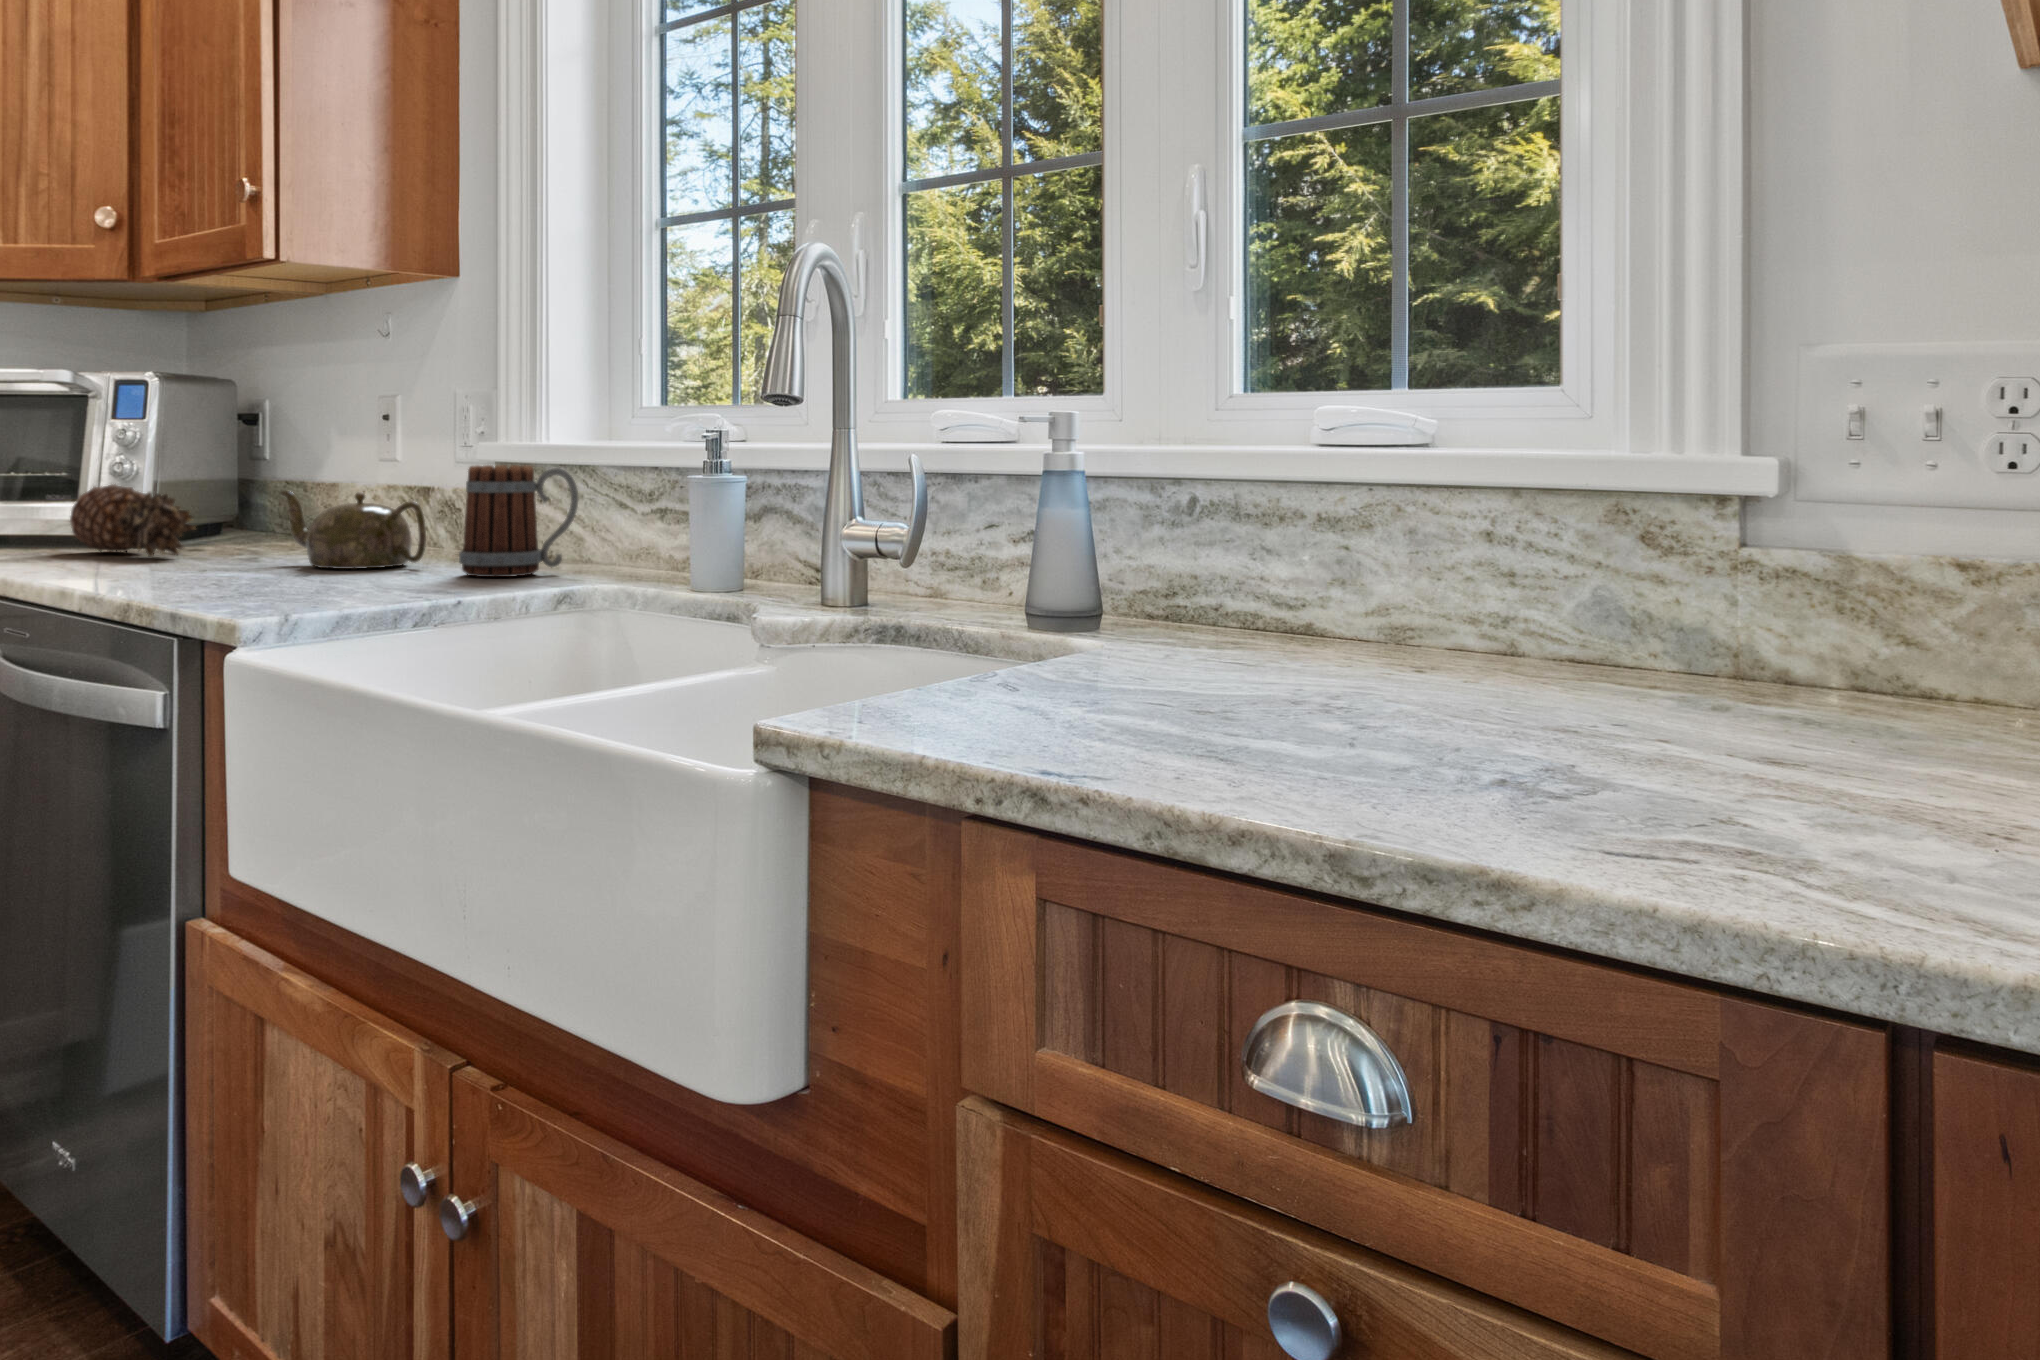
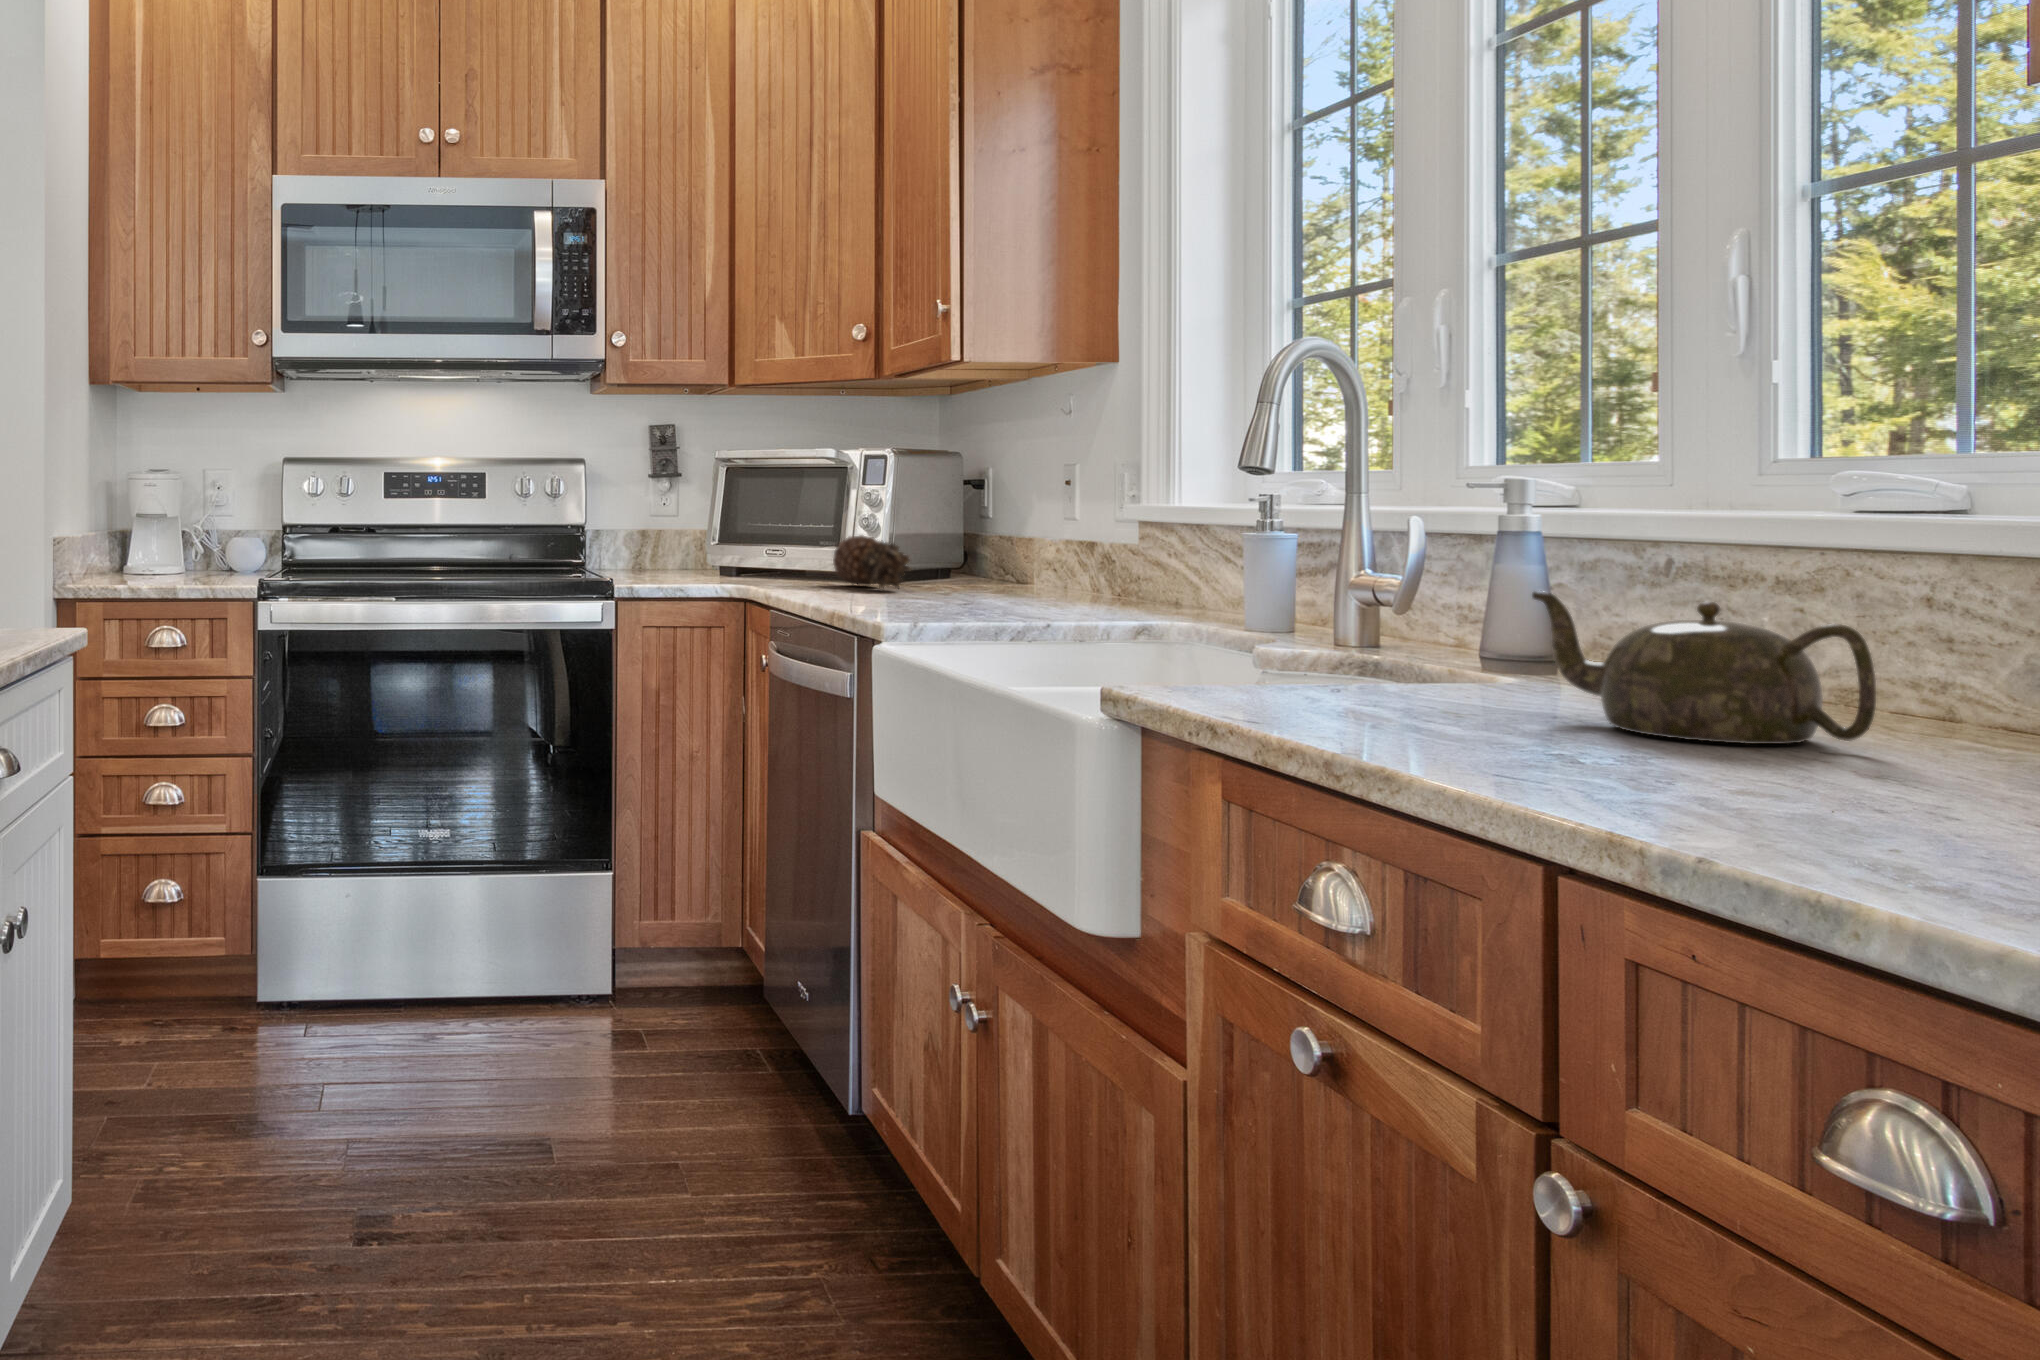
mug: present [459,465,578,577] -> none [1085,523,1188,615]
teapot: present [281,490,426,569] -> present [1532,591,1876,744]

